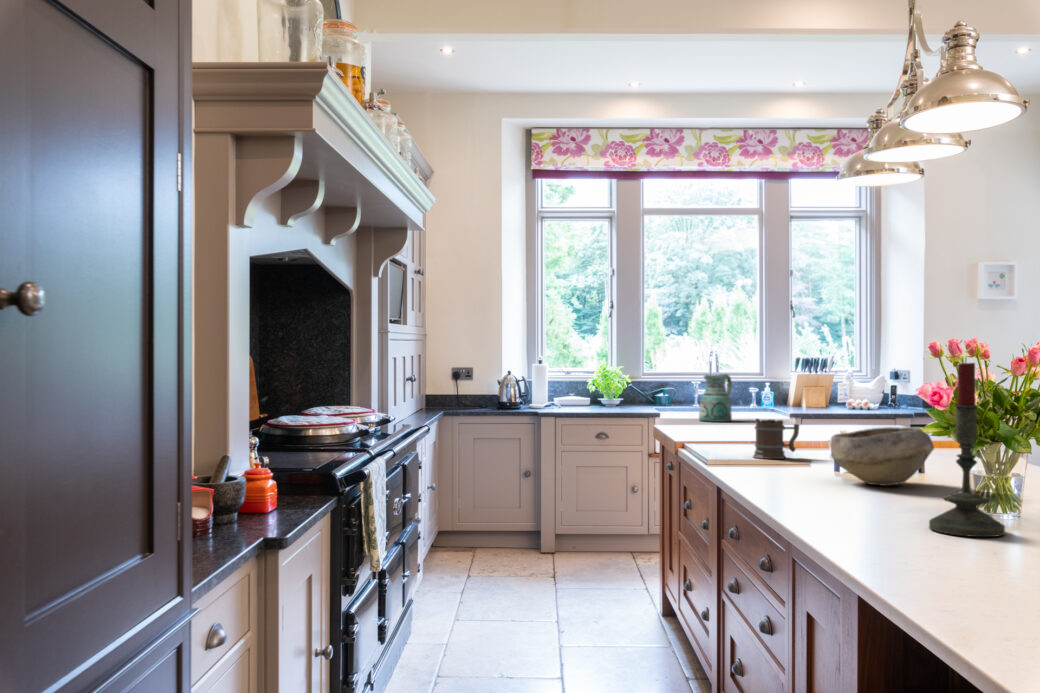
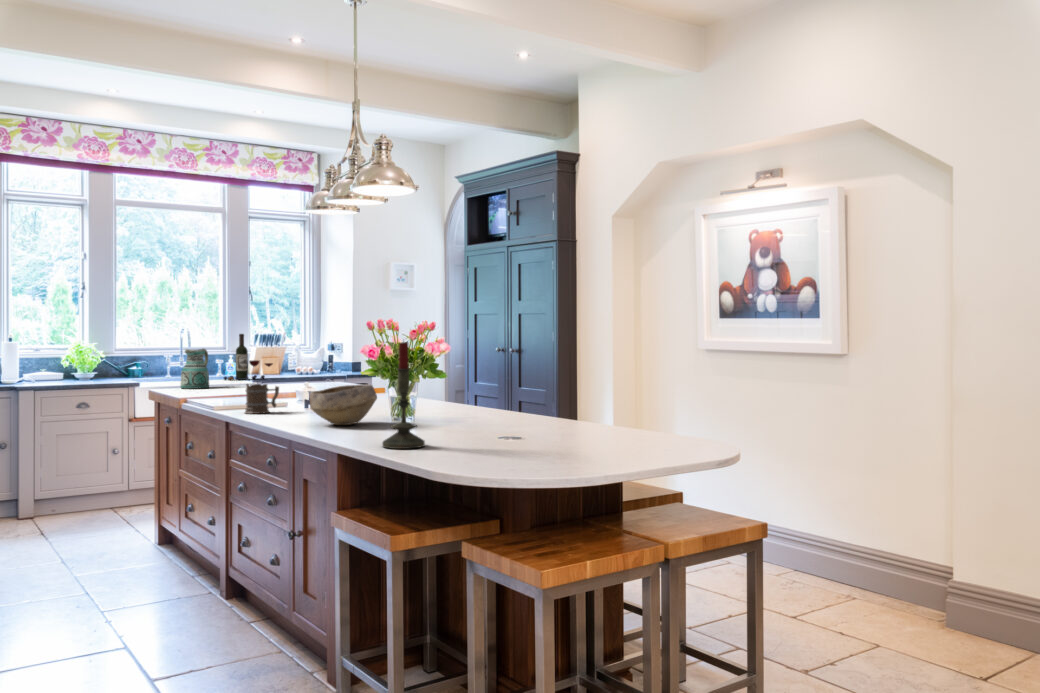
wine bottle: none [754,357,816,414] -> present [224,334,273,380]

